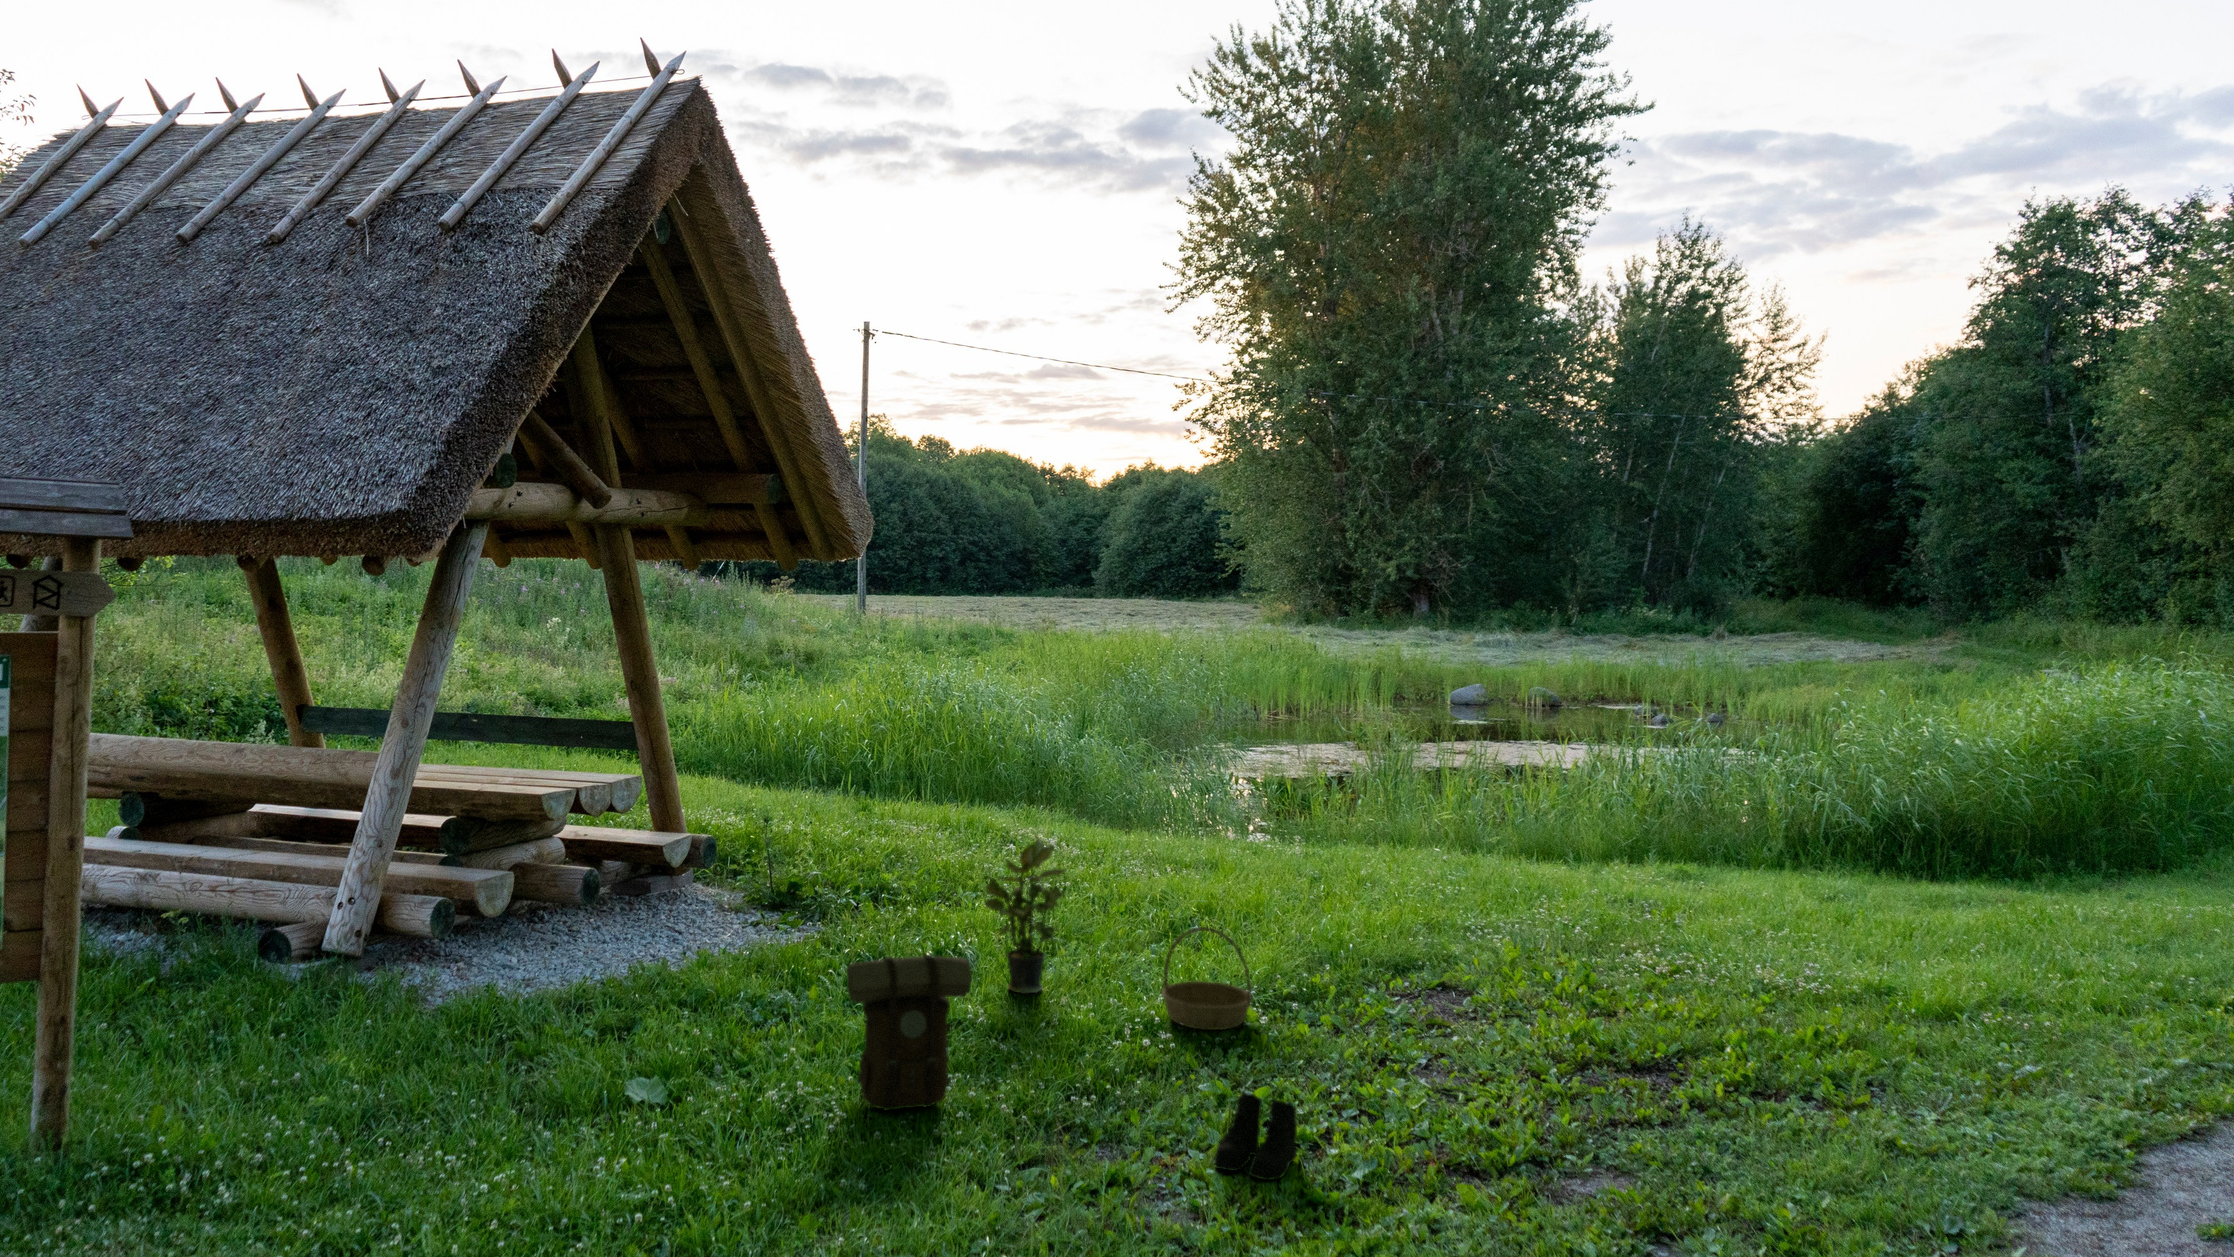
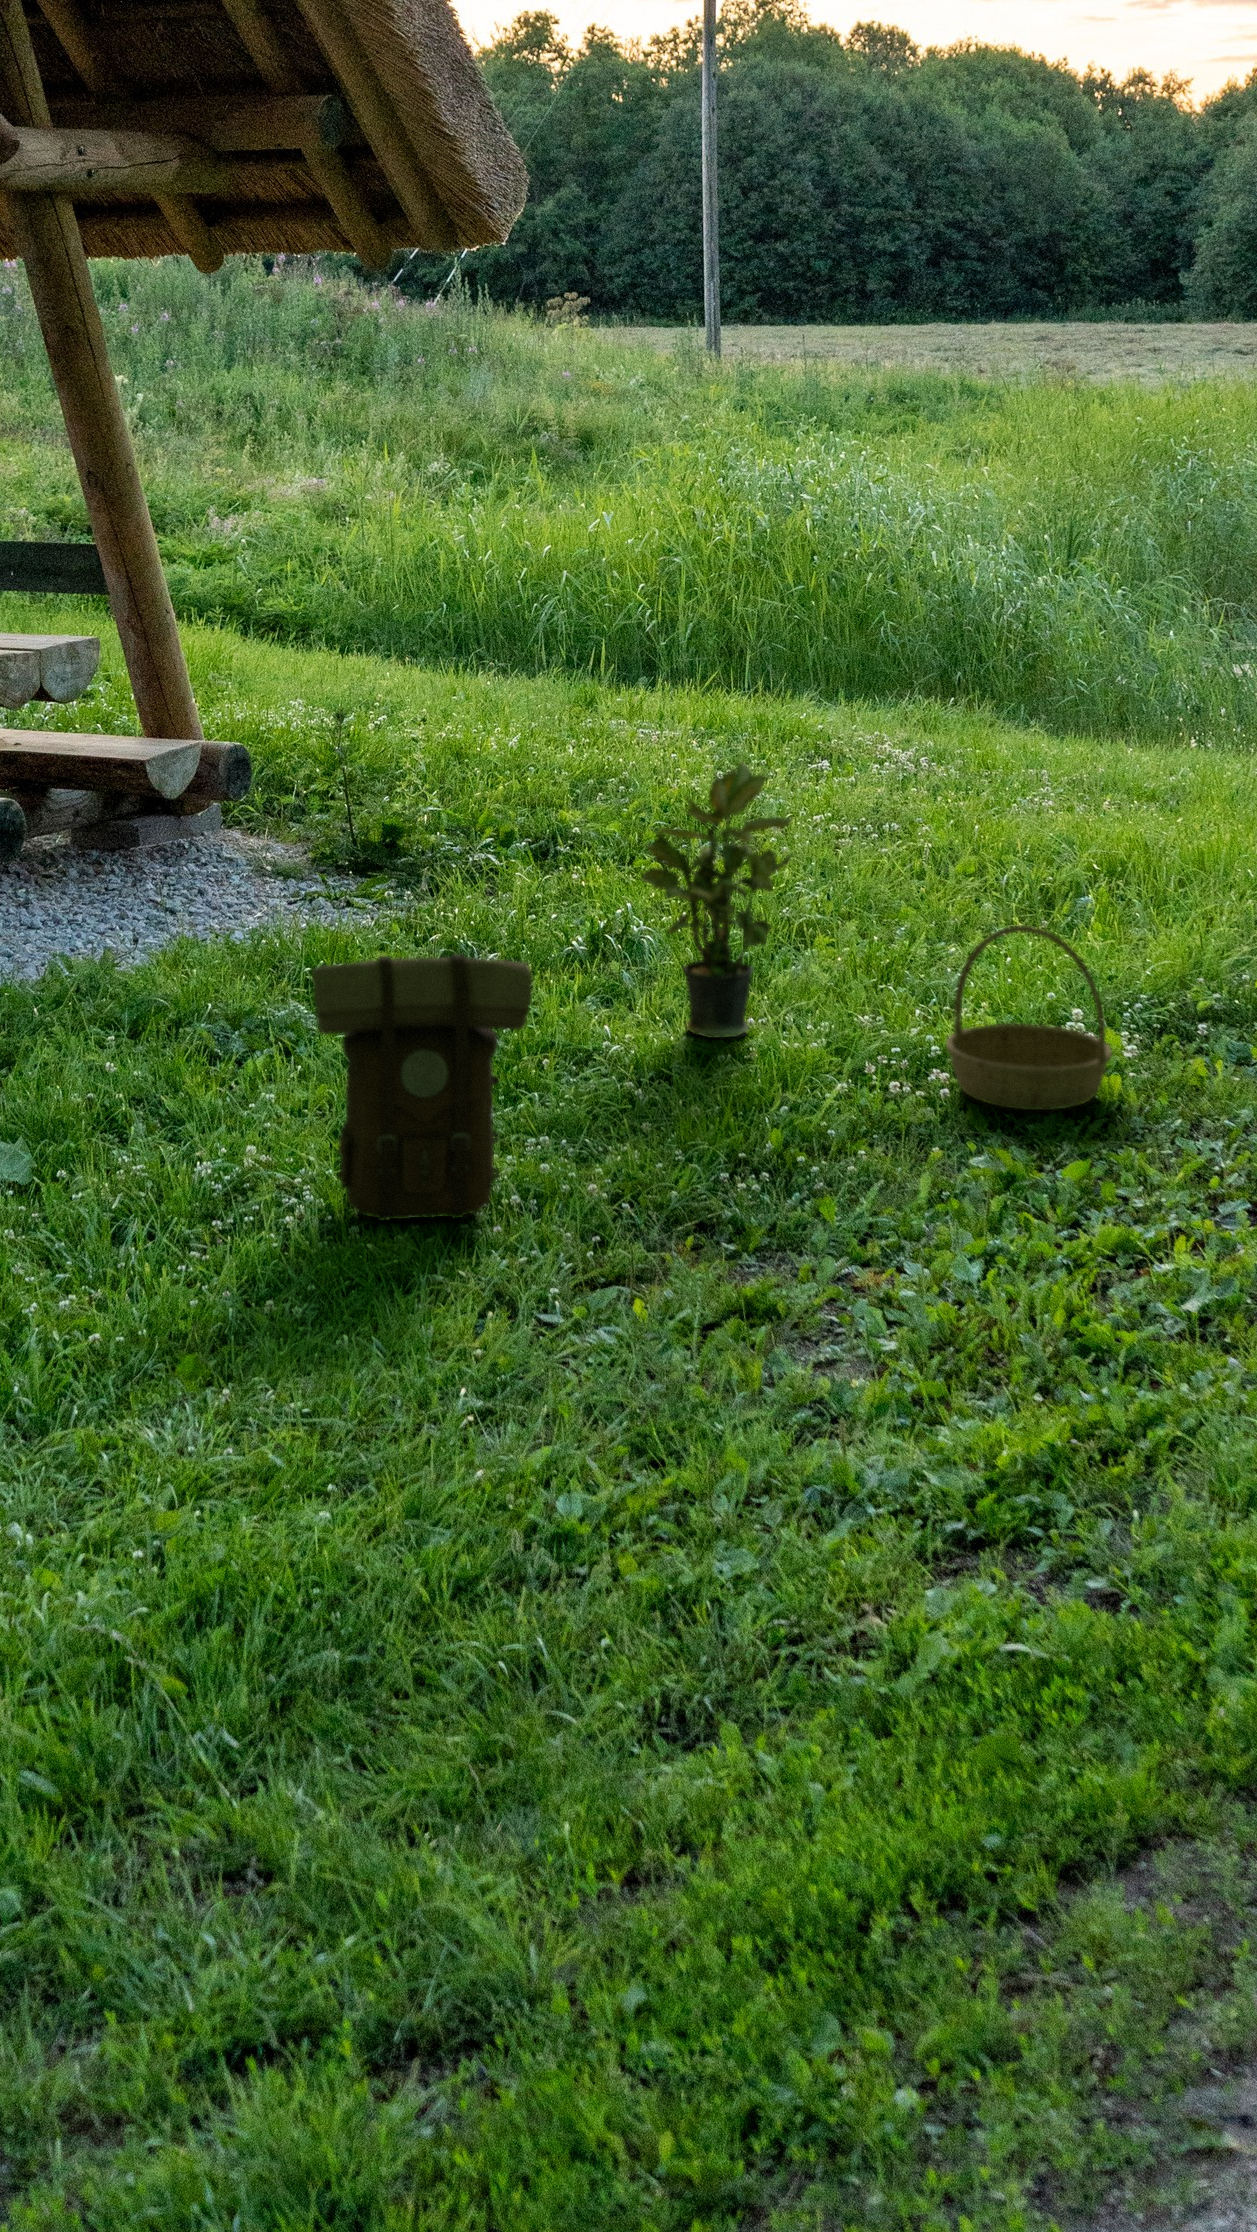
boots: present [1214,1092,1297,1180] -> none [927,1209,1086,1363]

